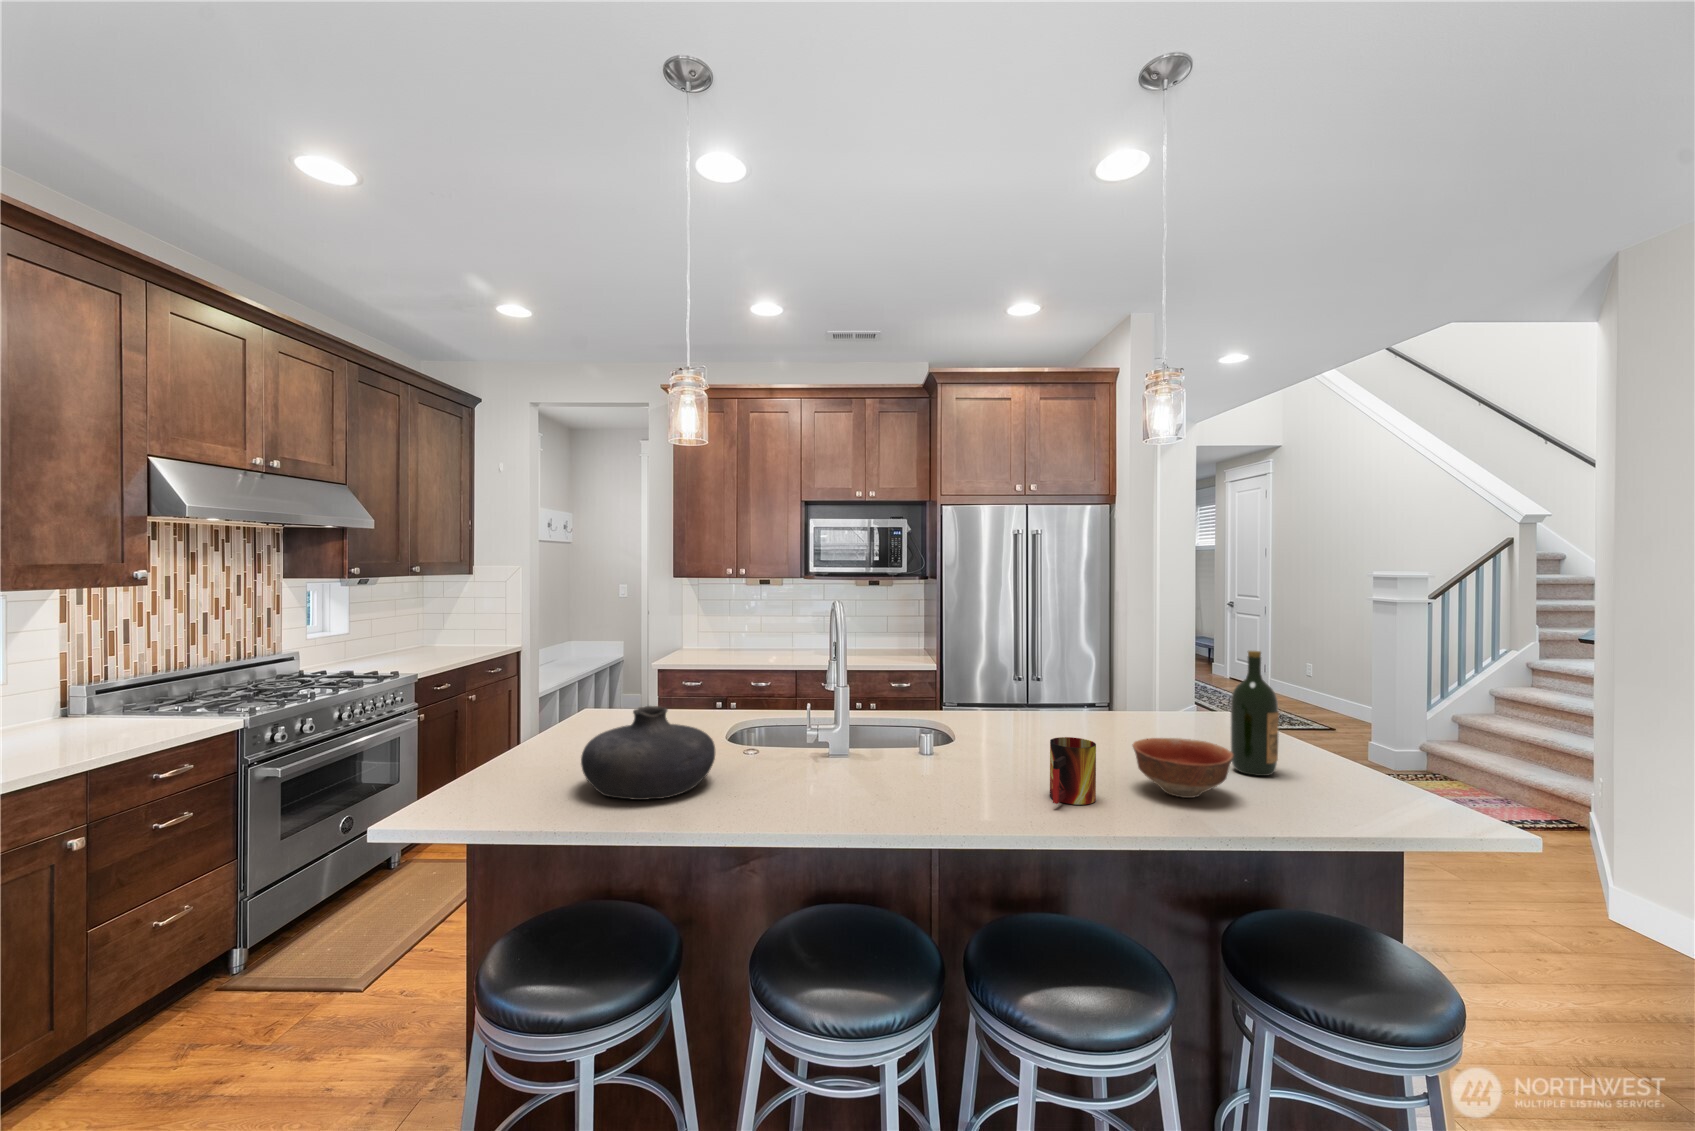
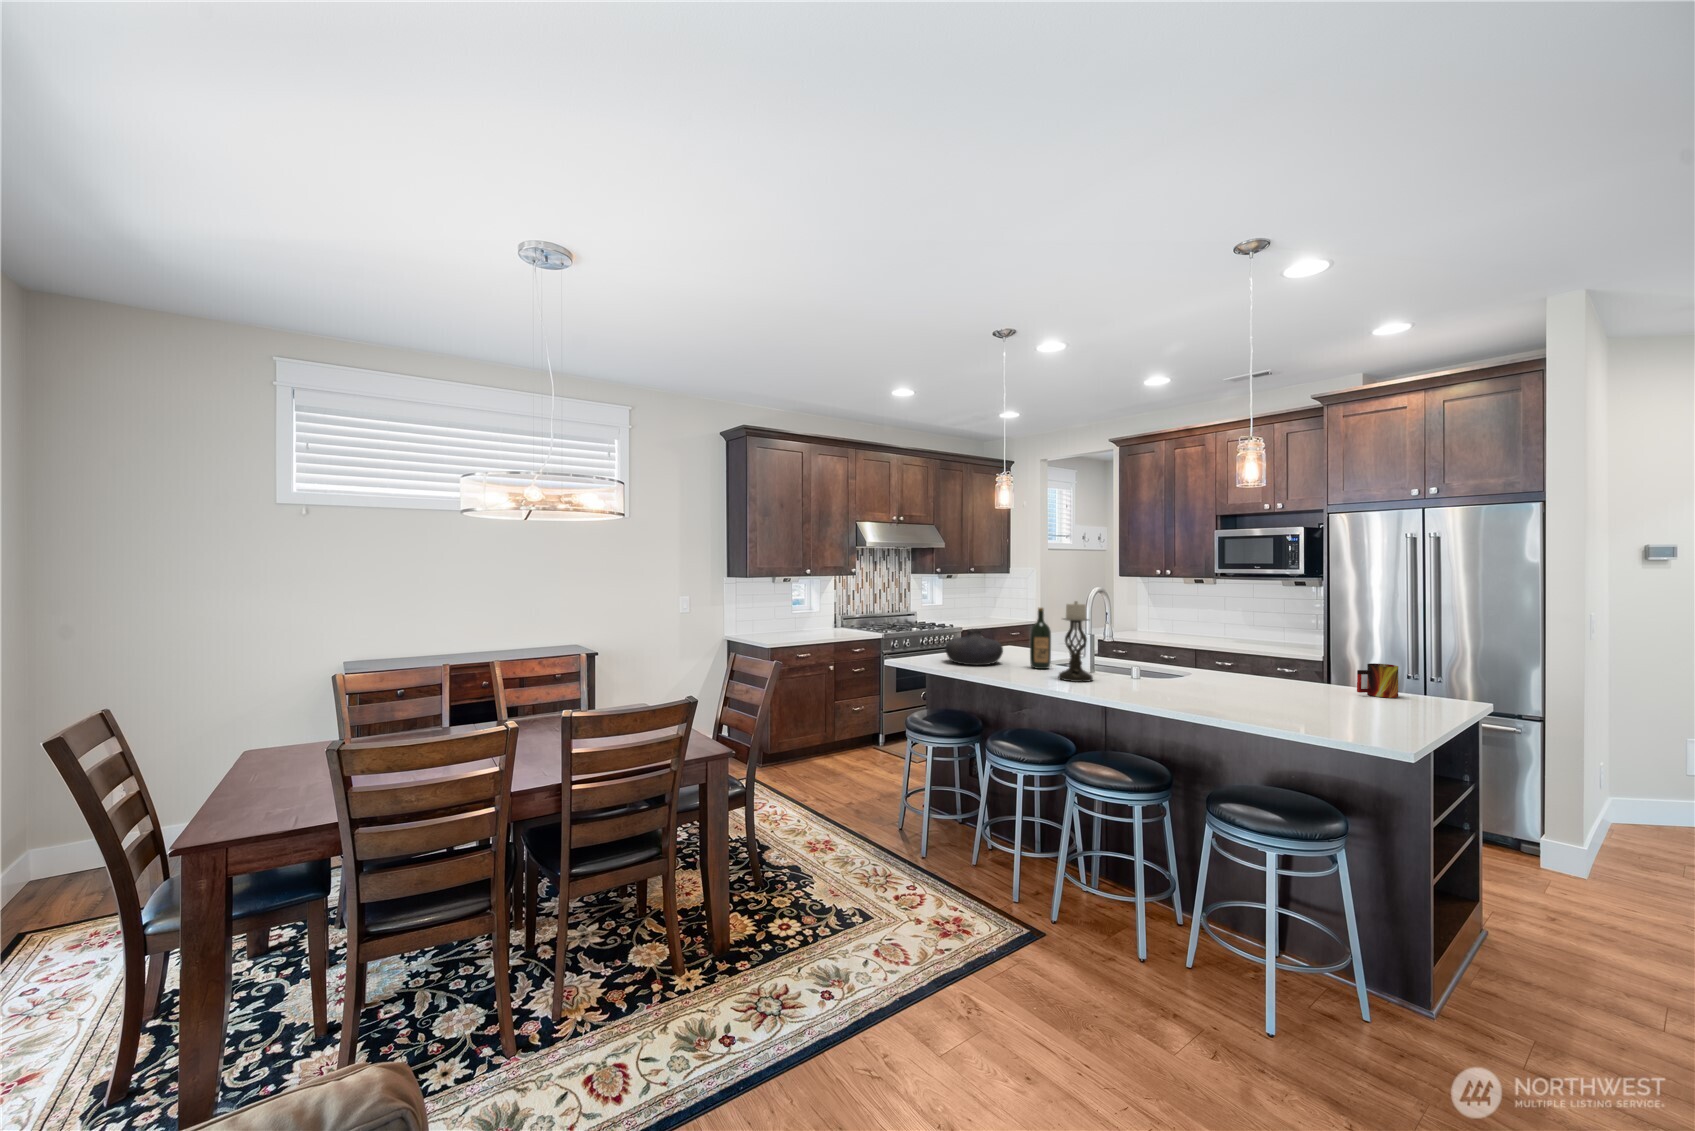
candle holder: none [889,635,957,803] -> present [1058,601,1093,682]
wine bottle: present [1231,651,1279,776] -> present [1030,608,1051,669]
mug: present [1050,737,1096,805] -> present [1357,663,1398,698]
bowl: present [1133,738,1233,798] -> none [1182,669,1243,701]

